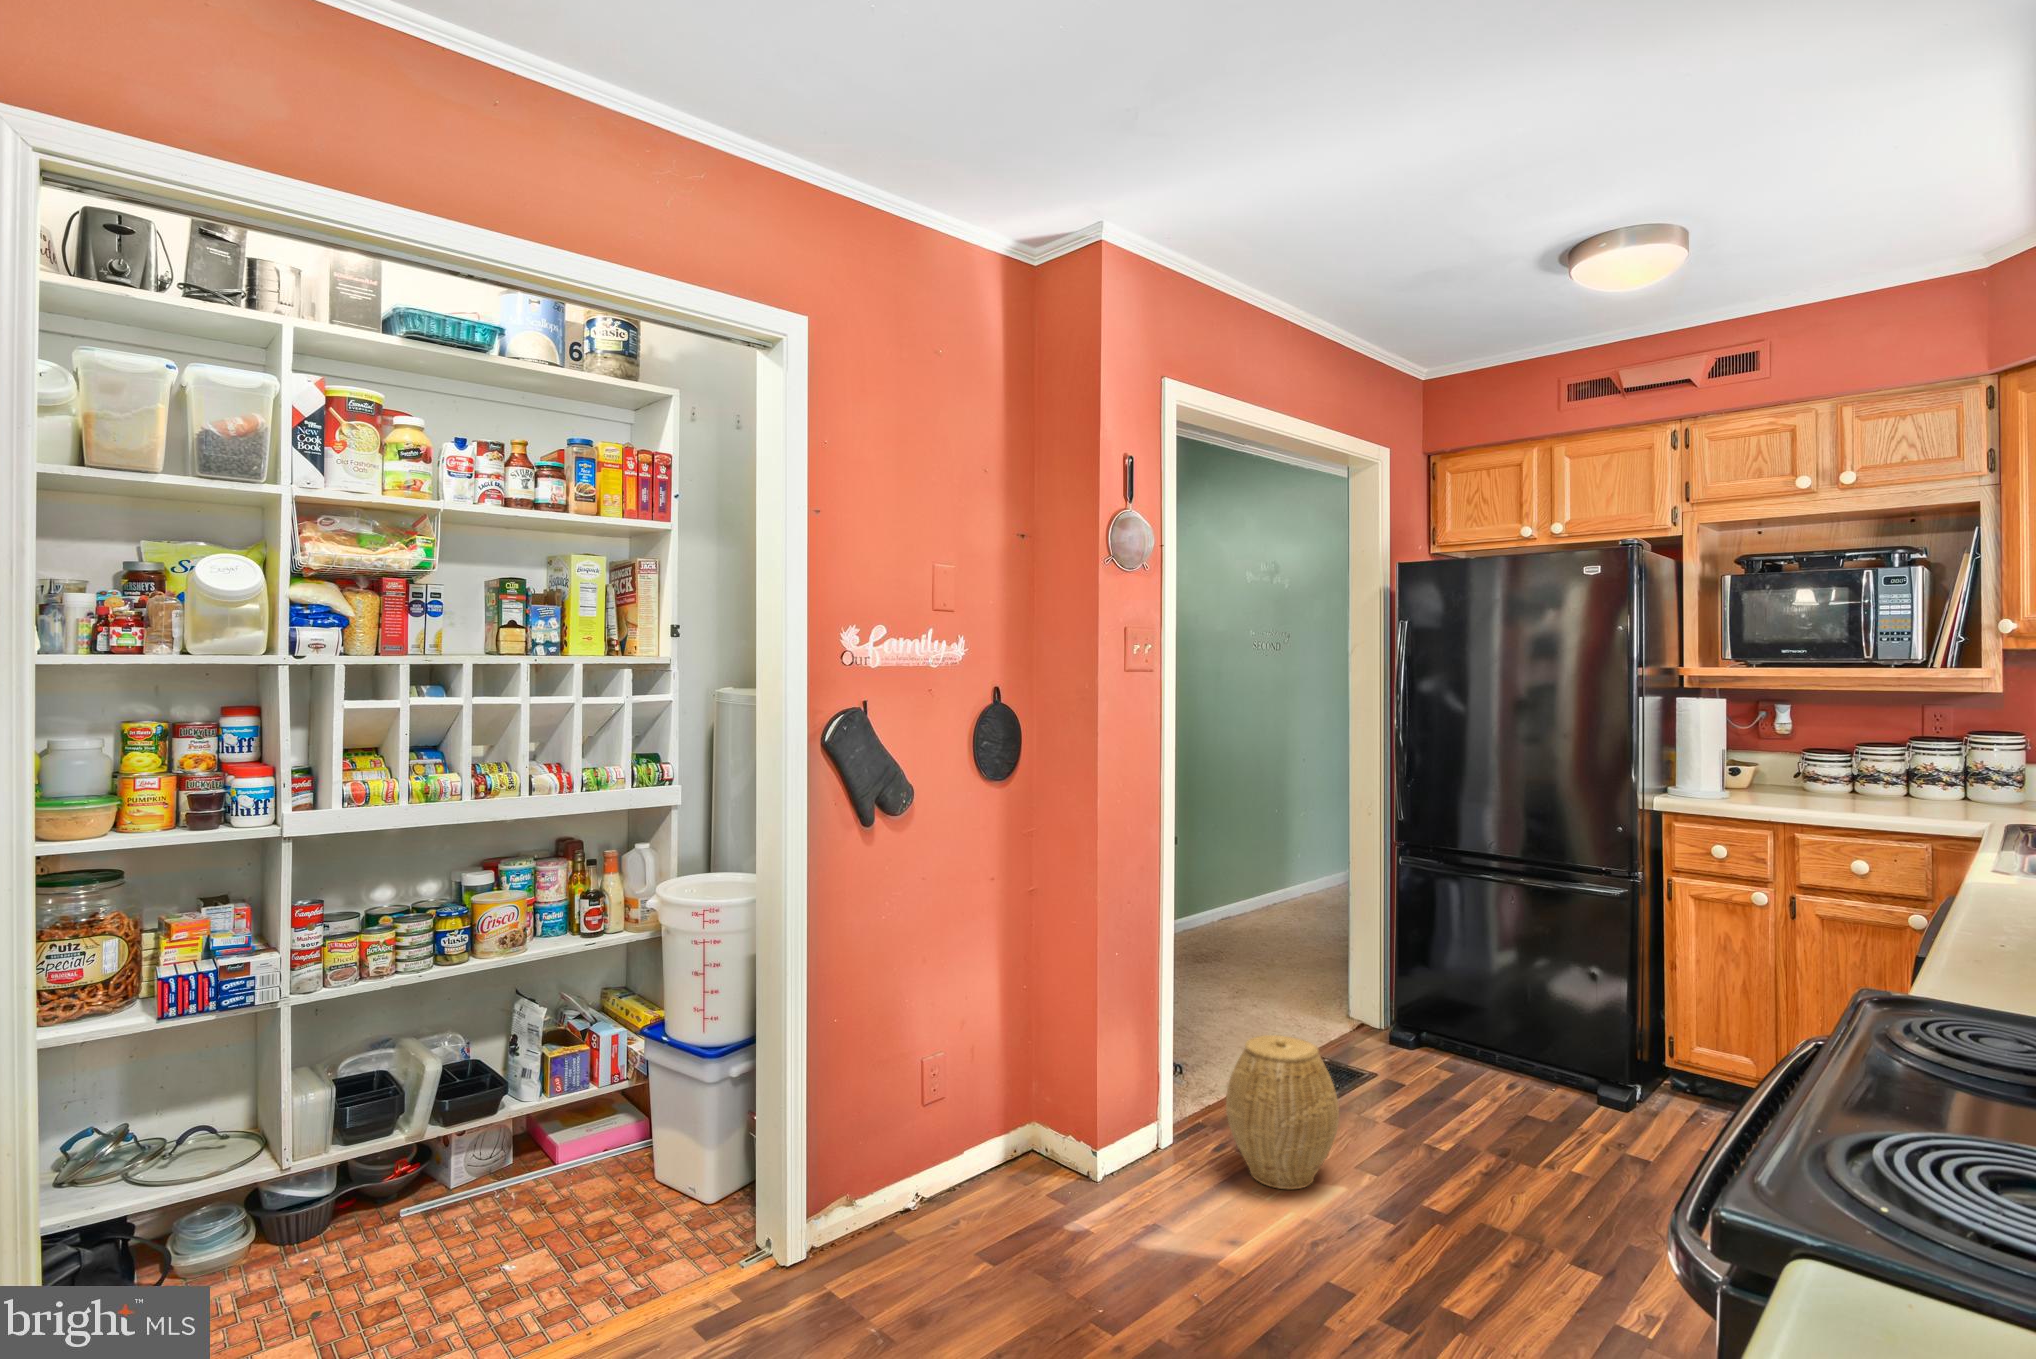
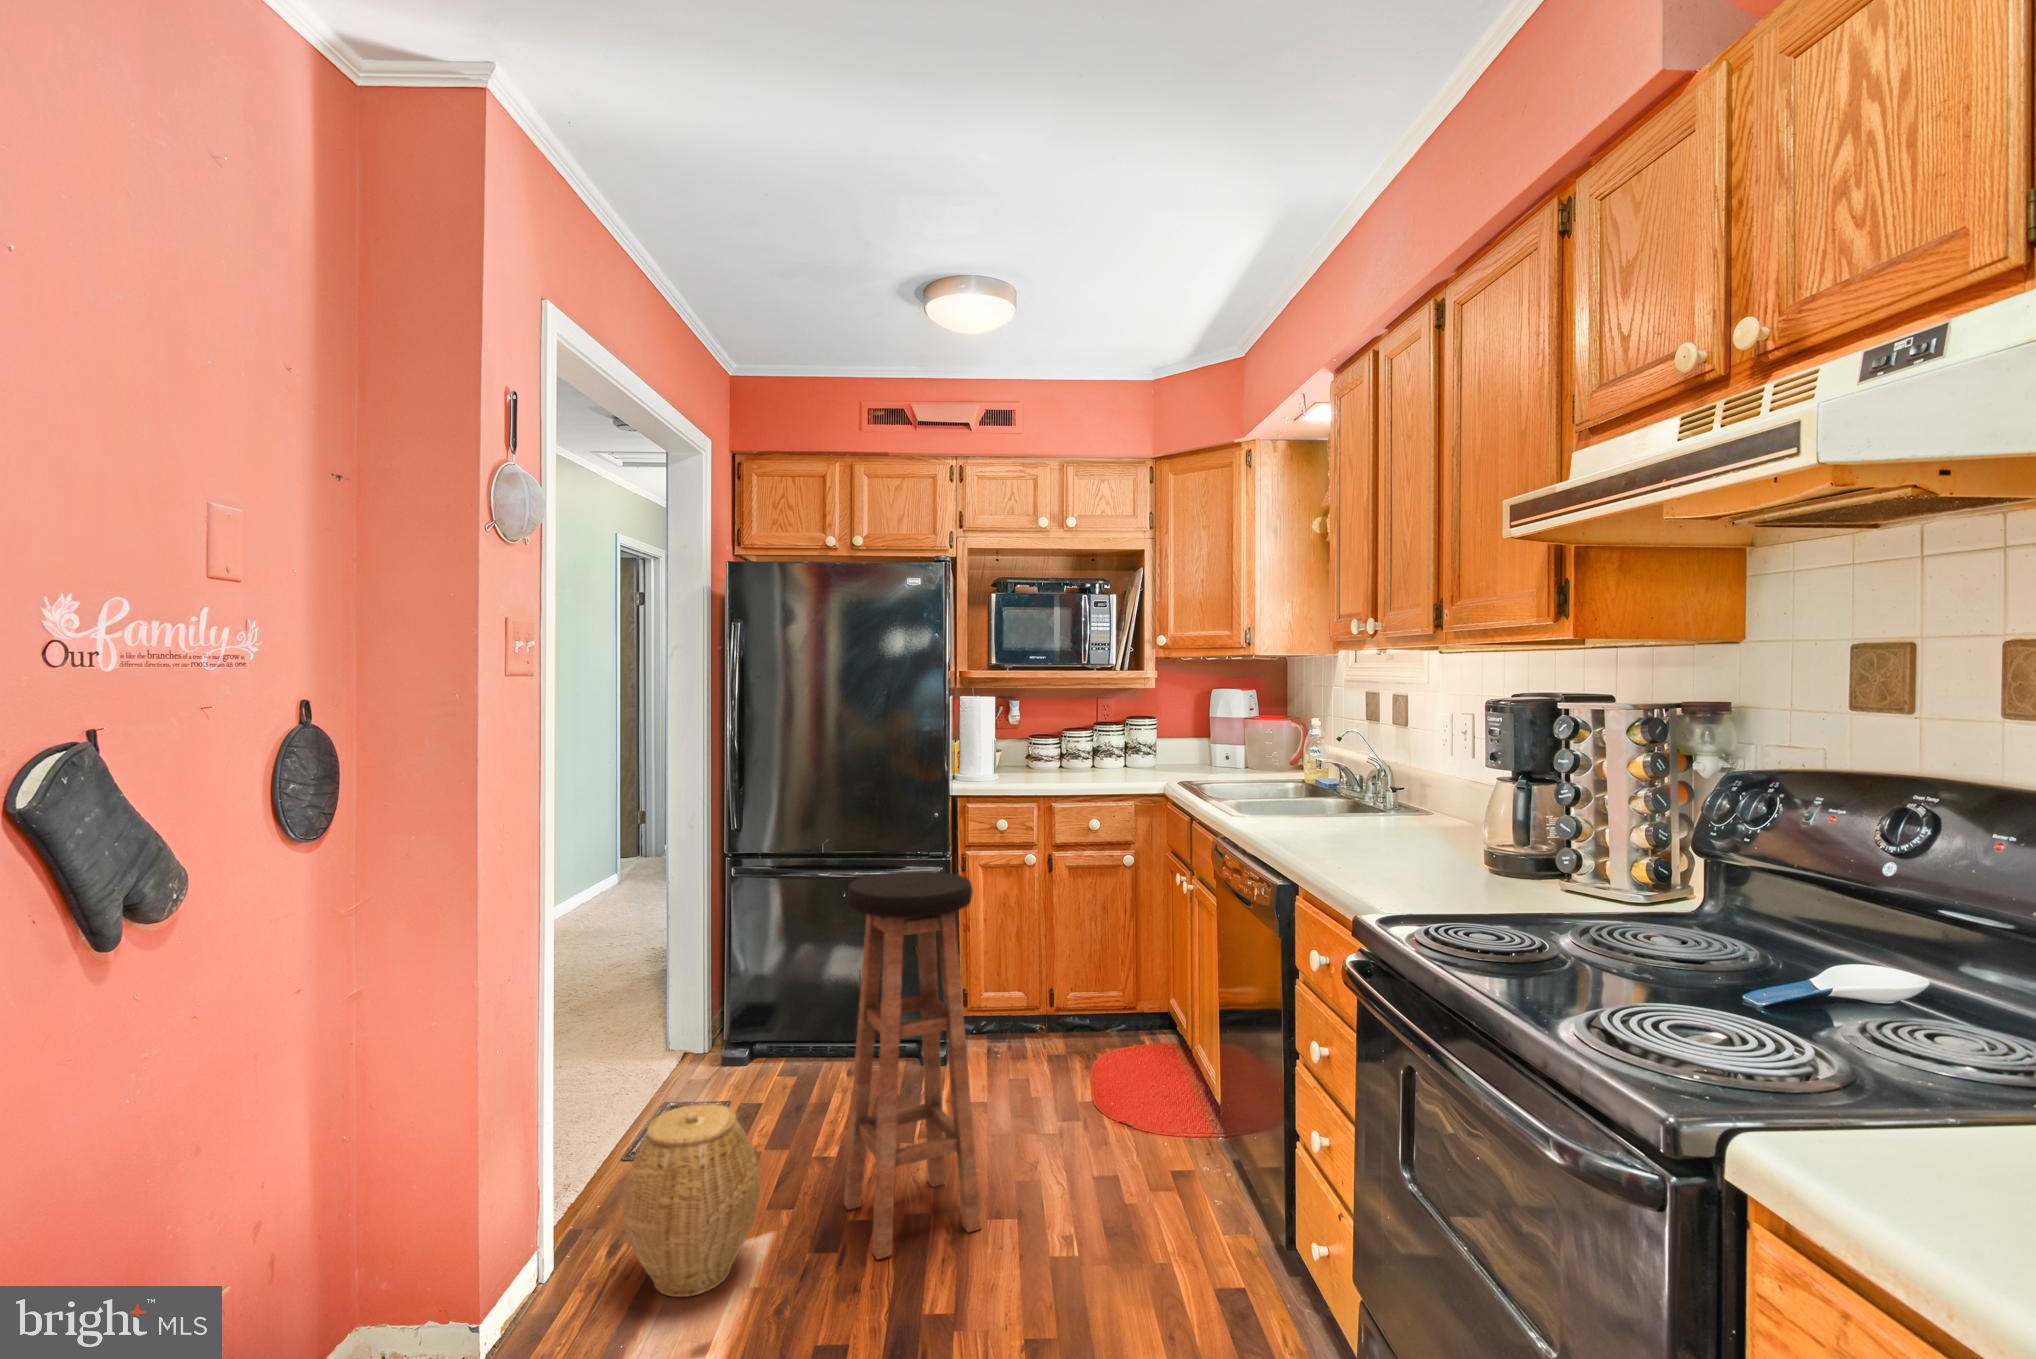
bar stool: none [1426,866,1562,1247] -> present [844,871,981,1259]

